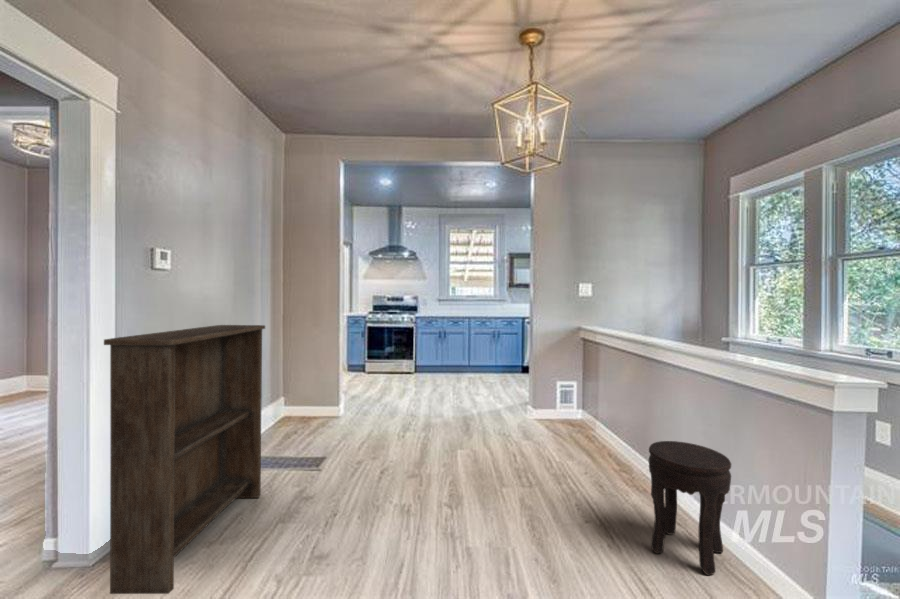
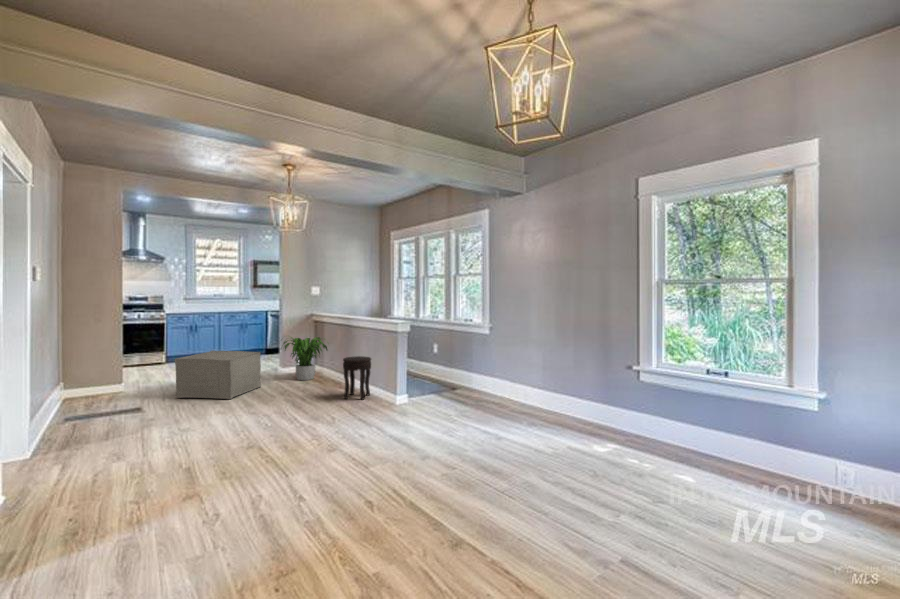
bookshelf: present [104,325,265,594] -> none [80,316,123,449]
potted plant: none [525,362,610,445] -> present [283,337,327,380]
ottoman: none [368,376,491,475] -> present [175,350,261,399]

